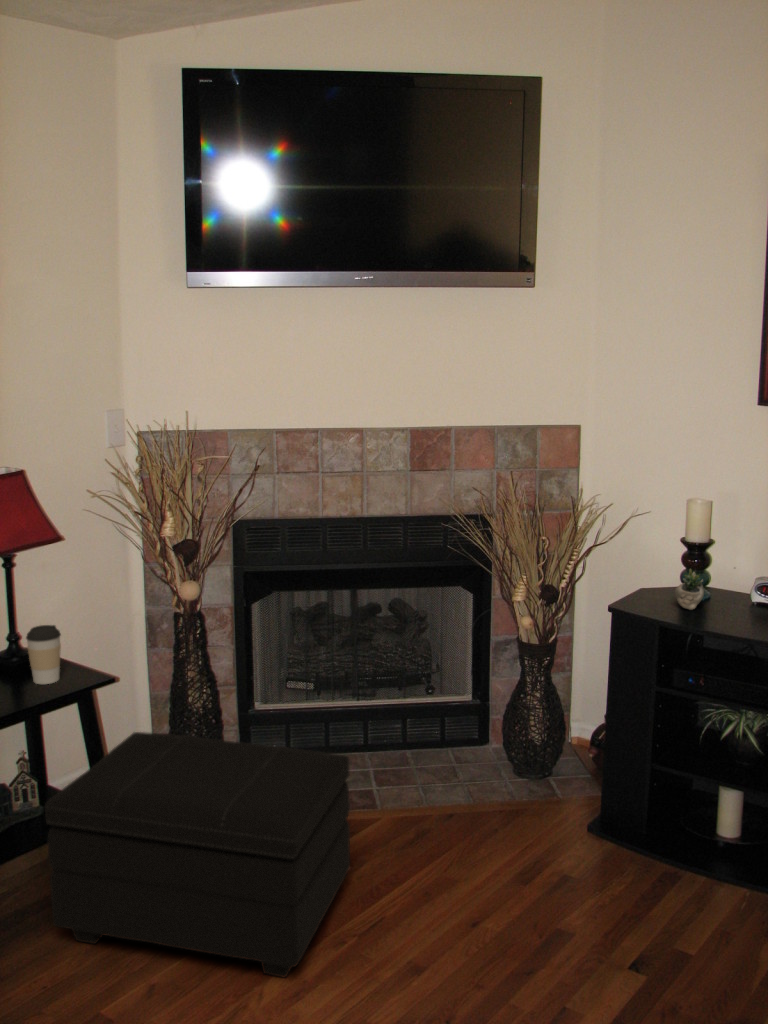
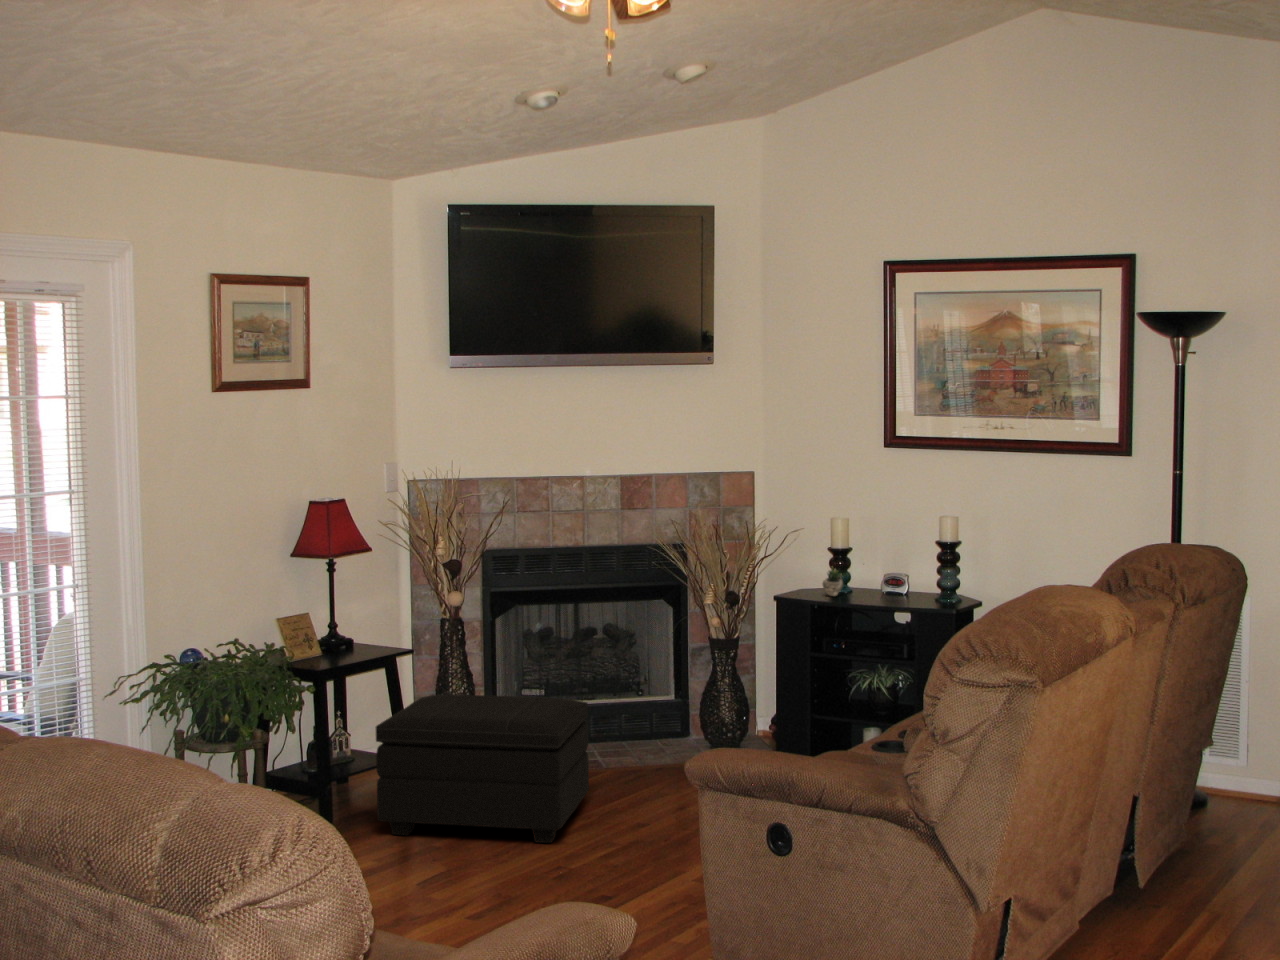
coffee cup: present [26,625,61,684] -> none [348,611,373,655]

